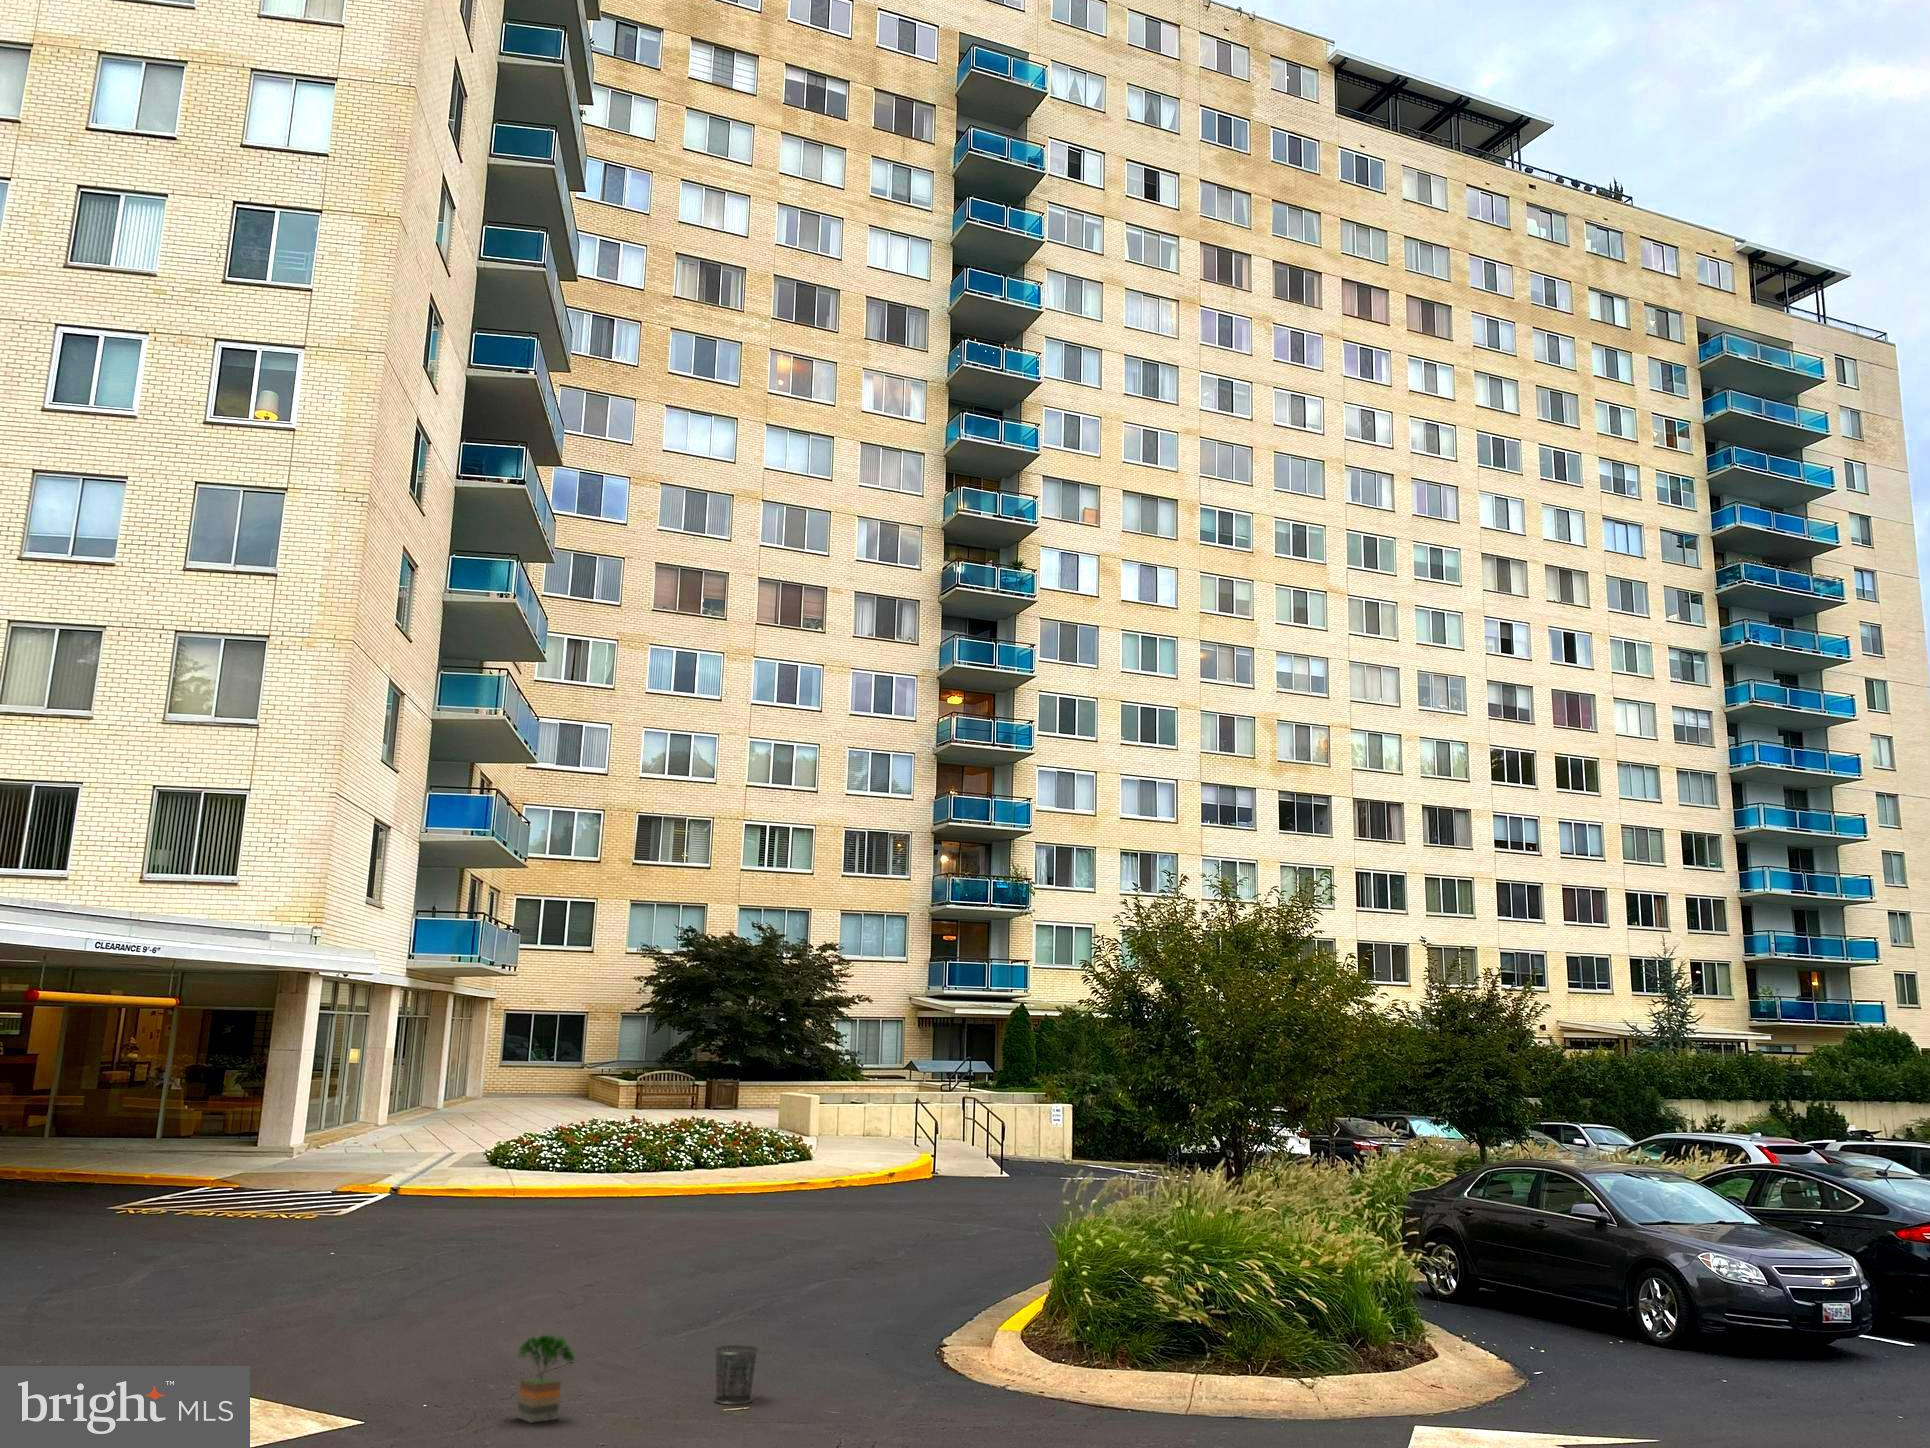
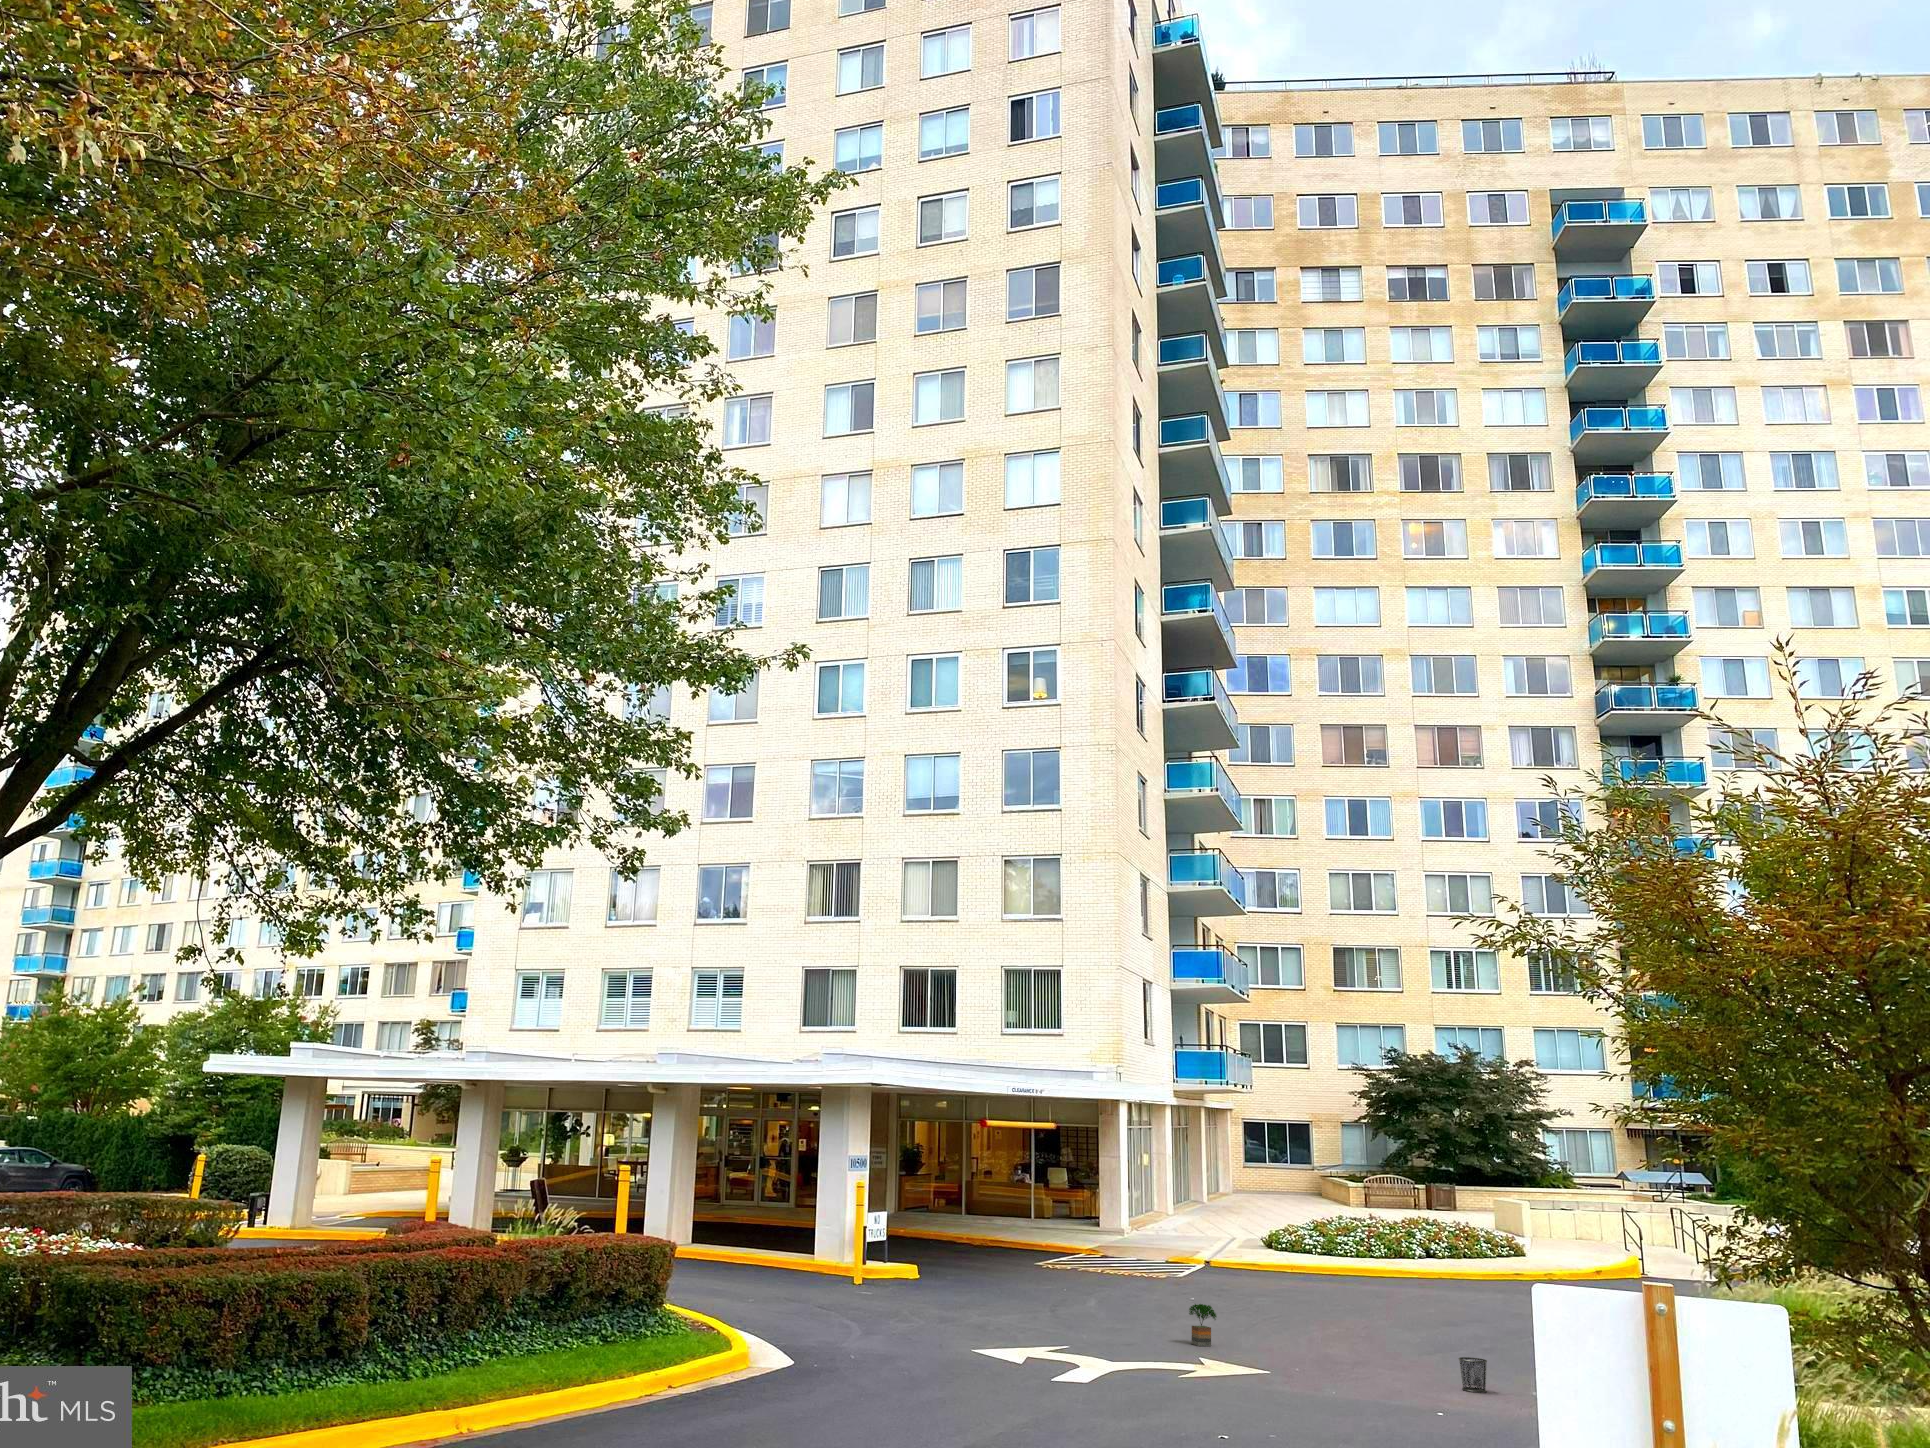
potted tree: present [517,1335,575,1423] -> present [1189,1304,1217,1346]

